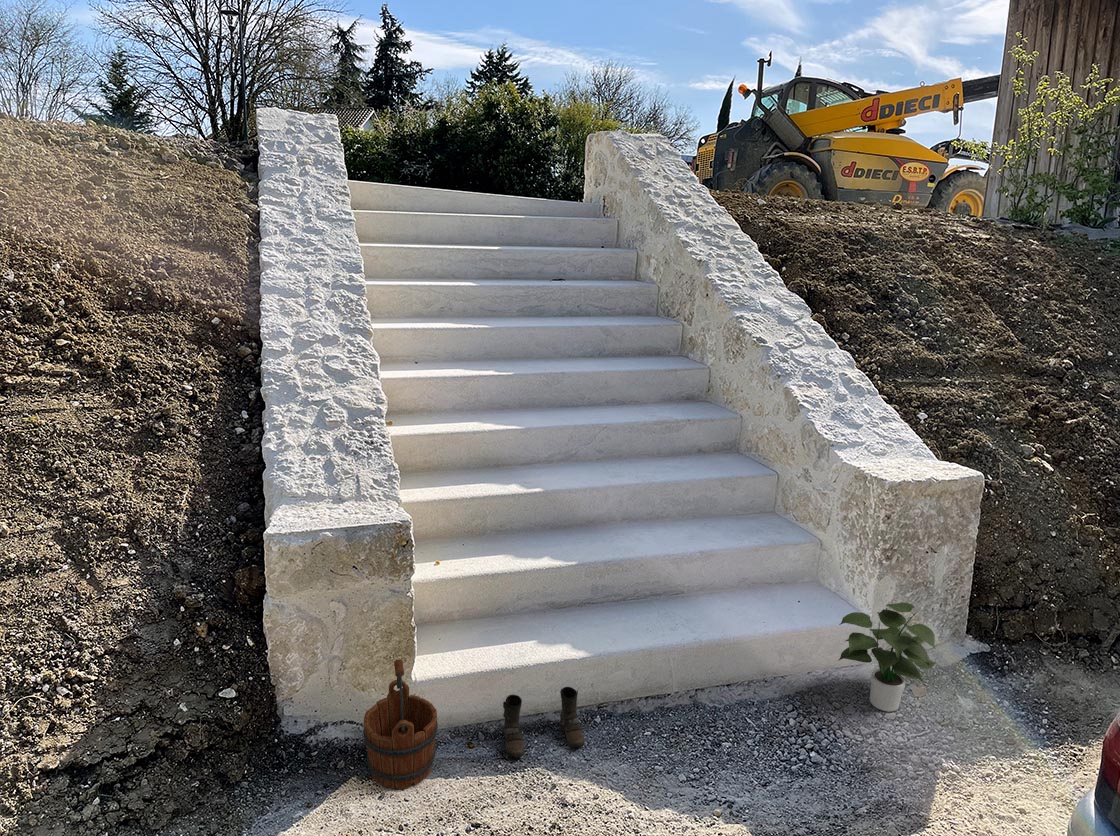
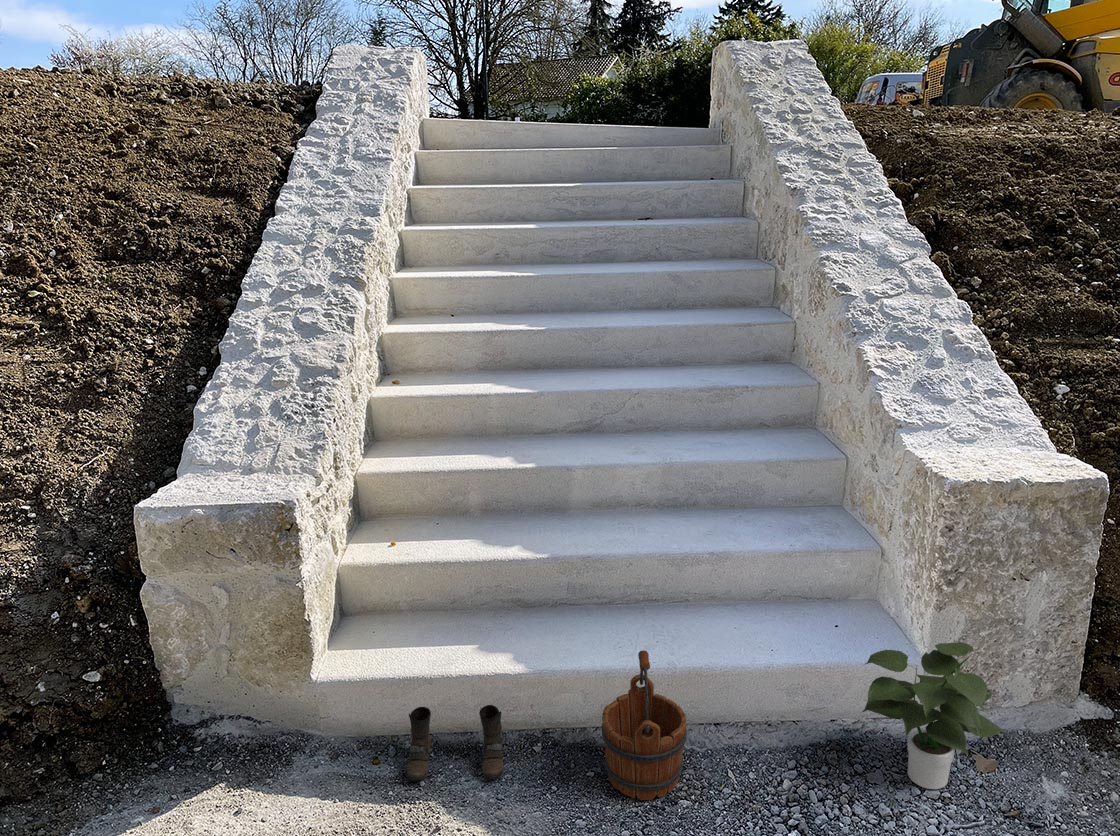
wooden bucket: present [363,659,438,789] -> present [601,650,687,800]

